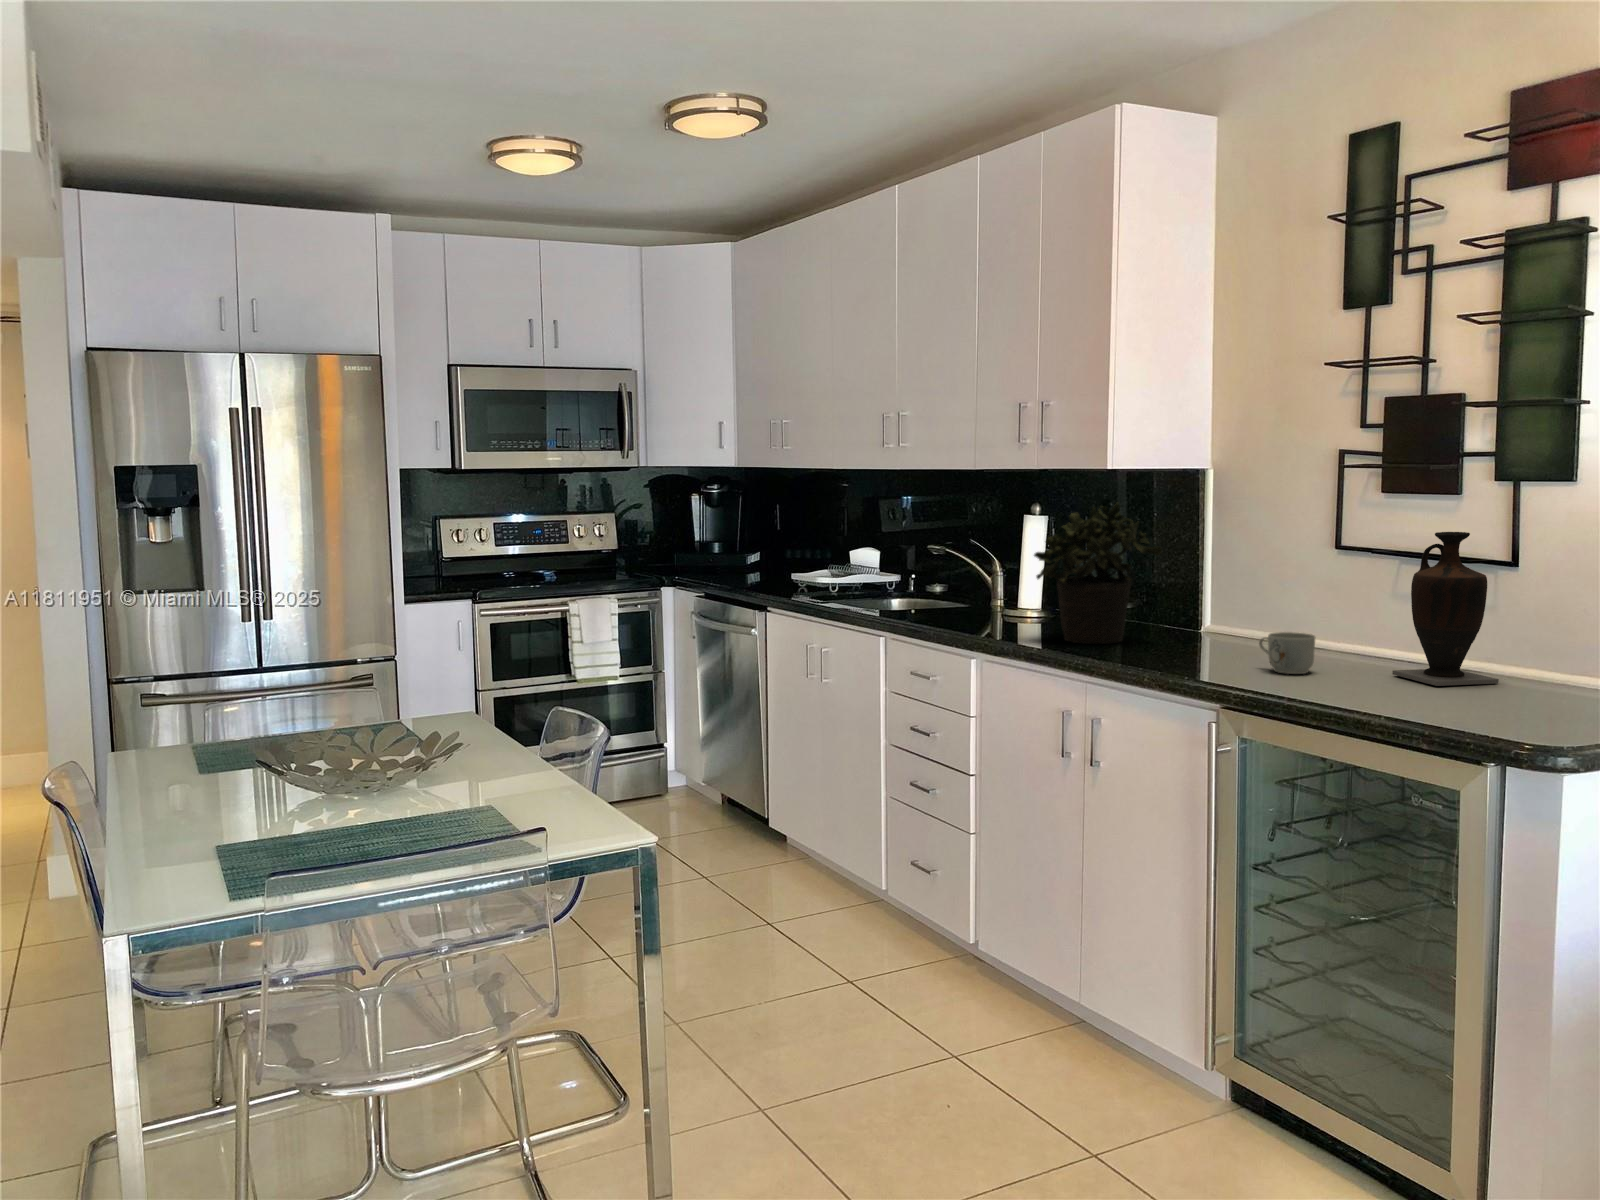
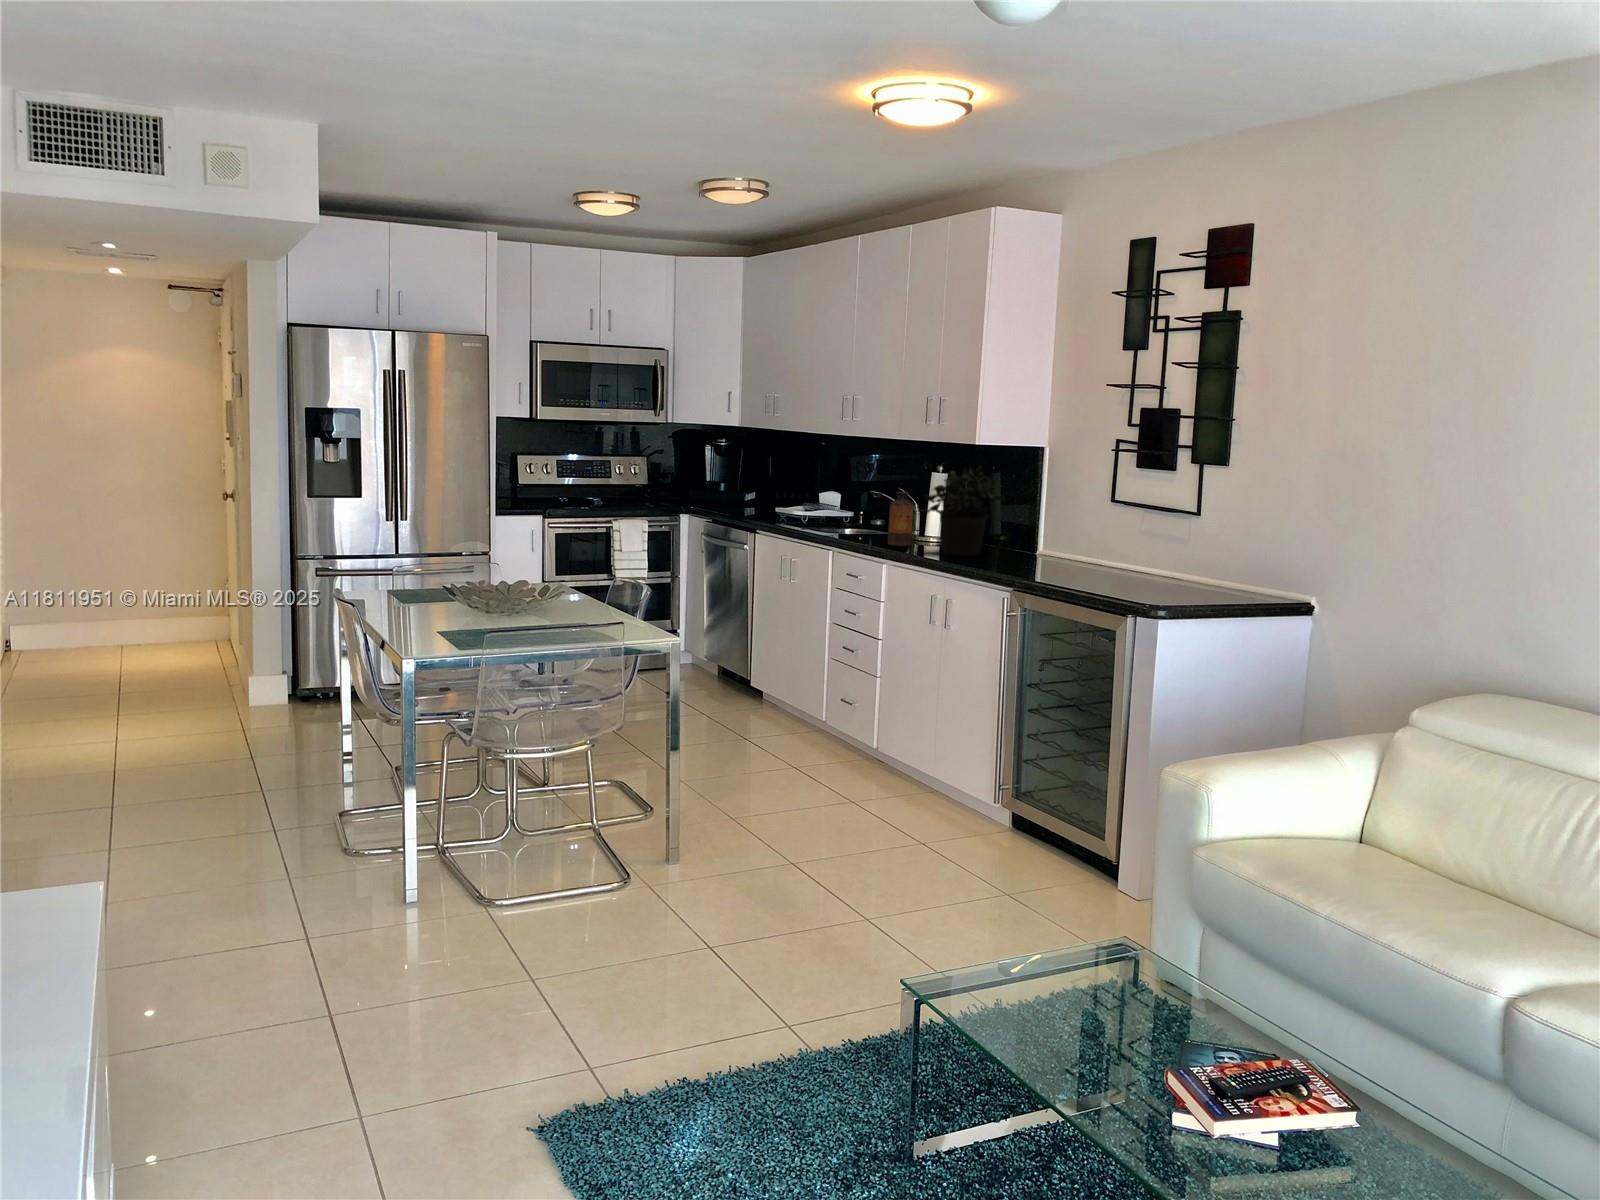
vase: present [1392,532,1499,686] -> none [1122,492,1177,583]
bottle: none [970,547,1007,629] -> present [888,492,913,546]
mug: present [1259,632,1315,674] -> none [1049,550,1080,574]

